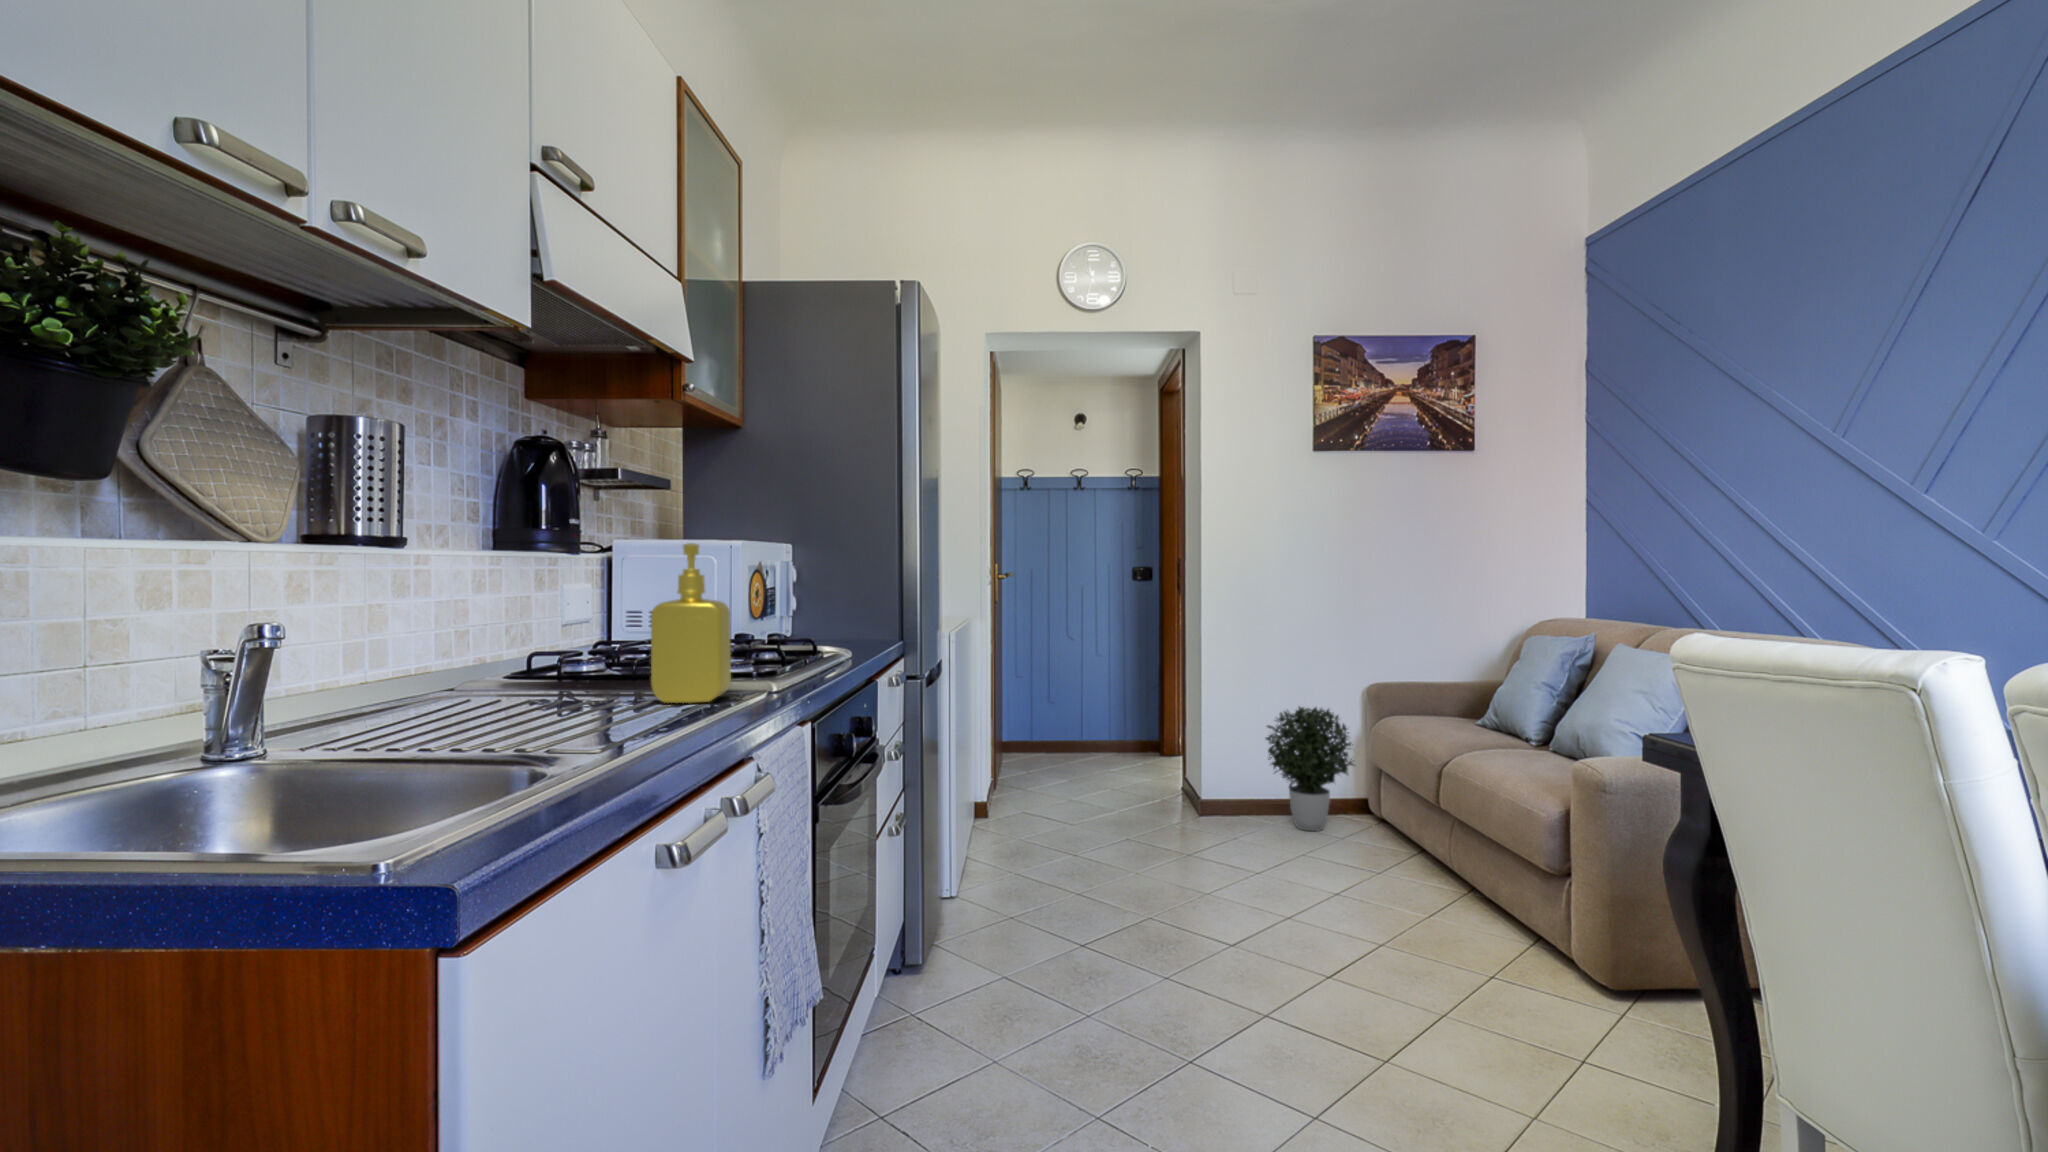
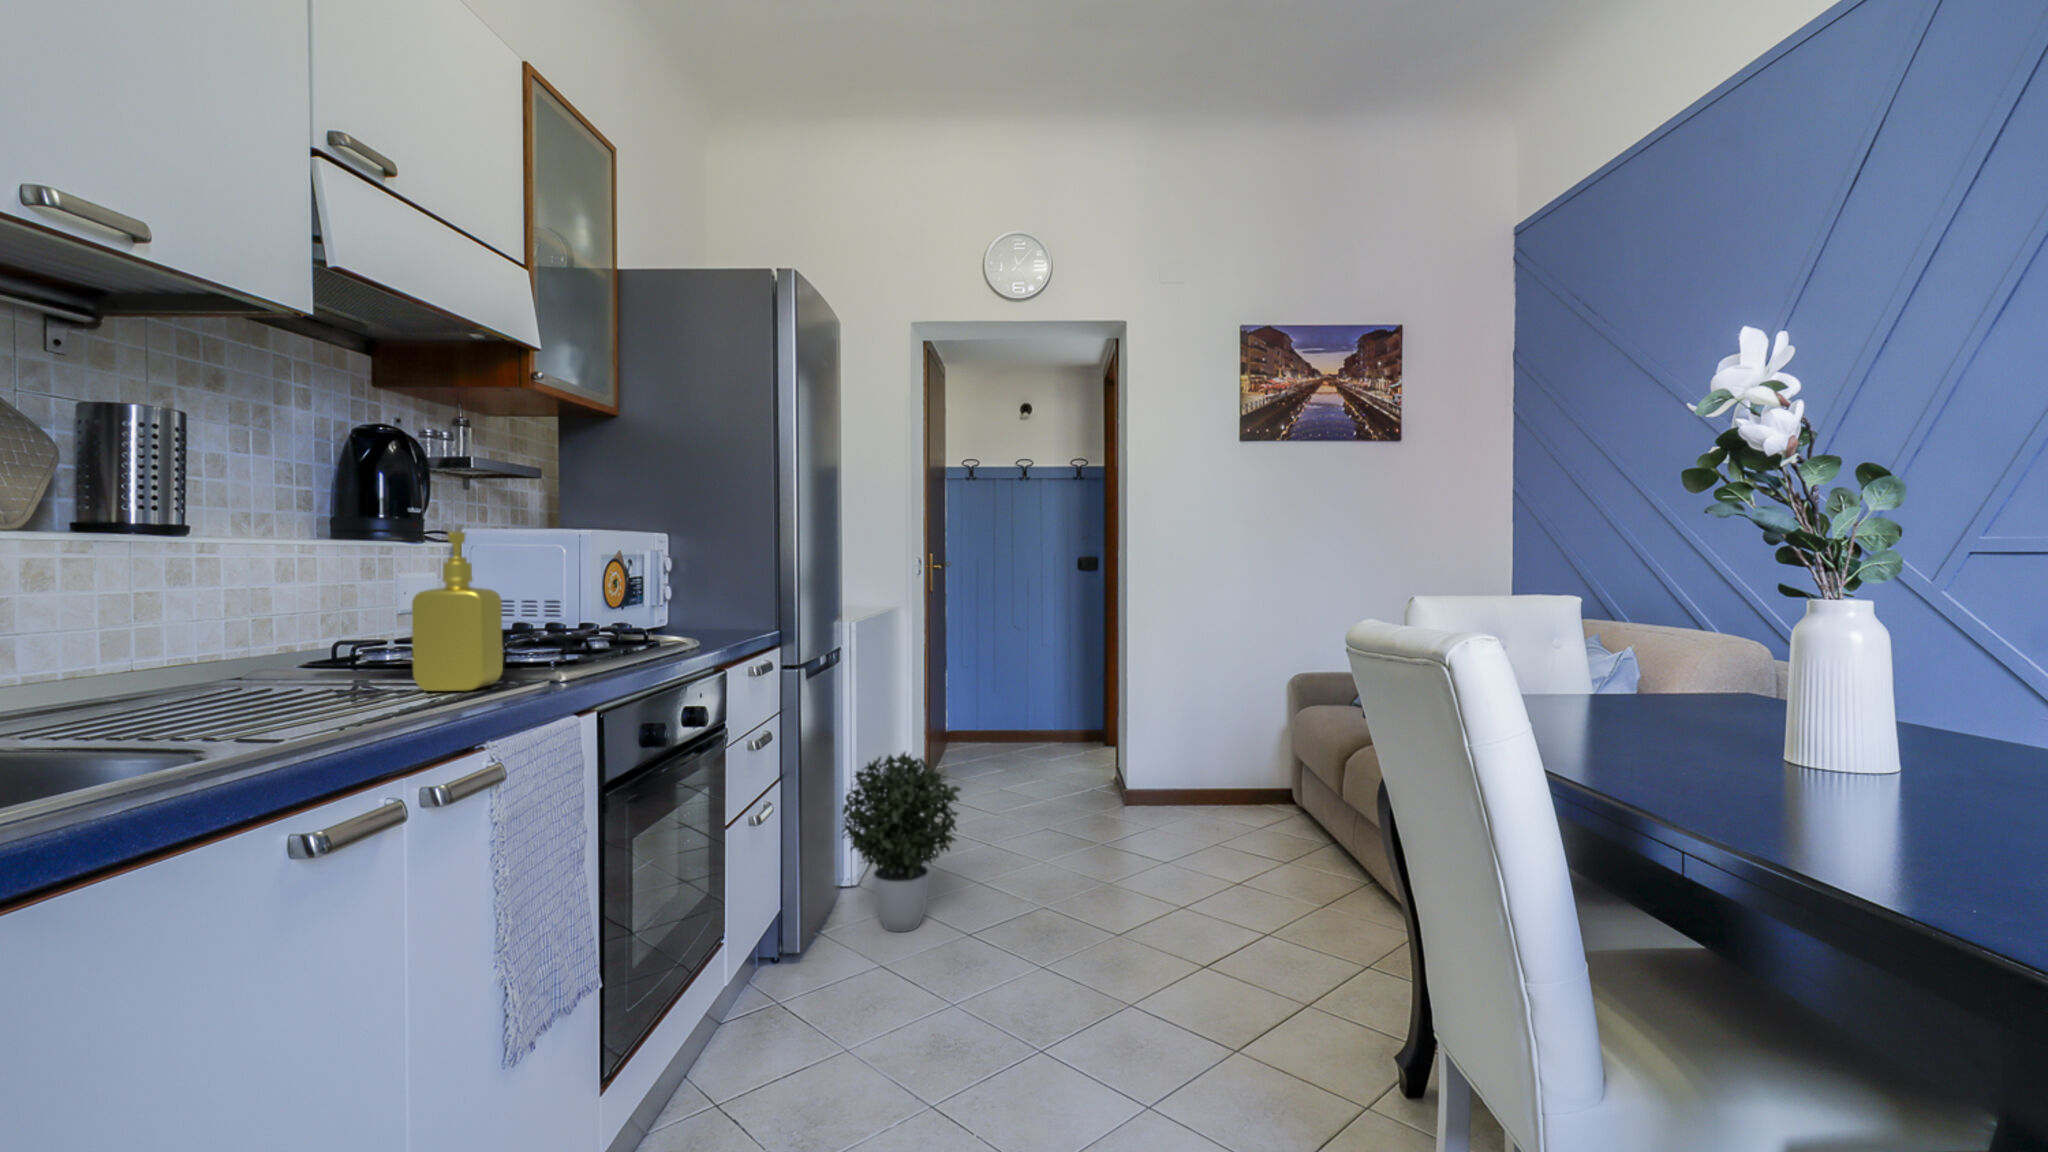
potted plant: present [1266,707,1354,831] -> present [842,752,961,932]

